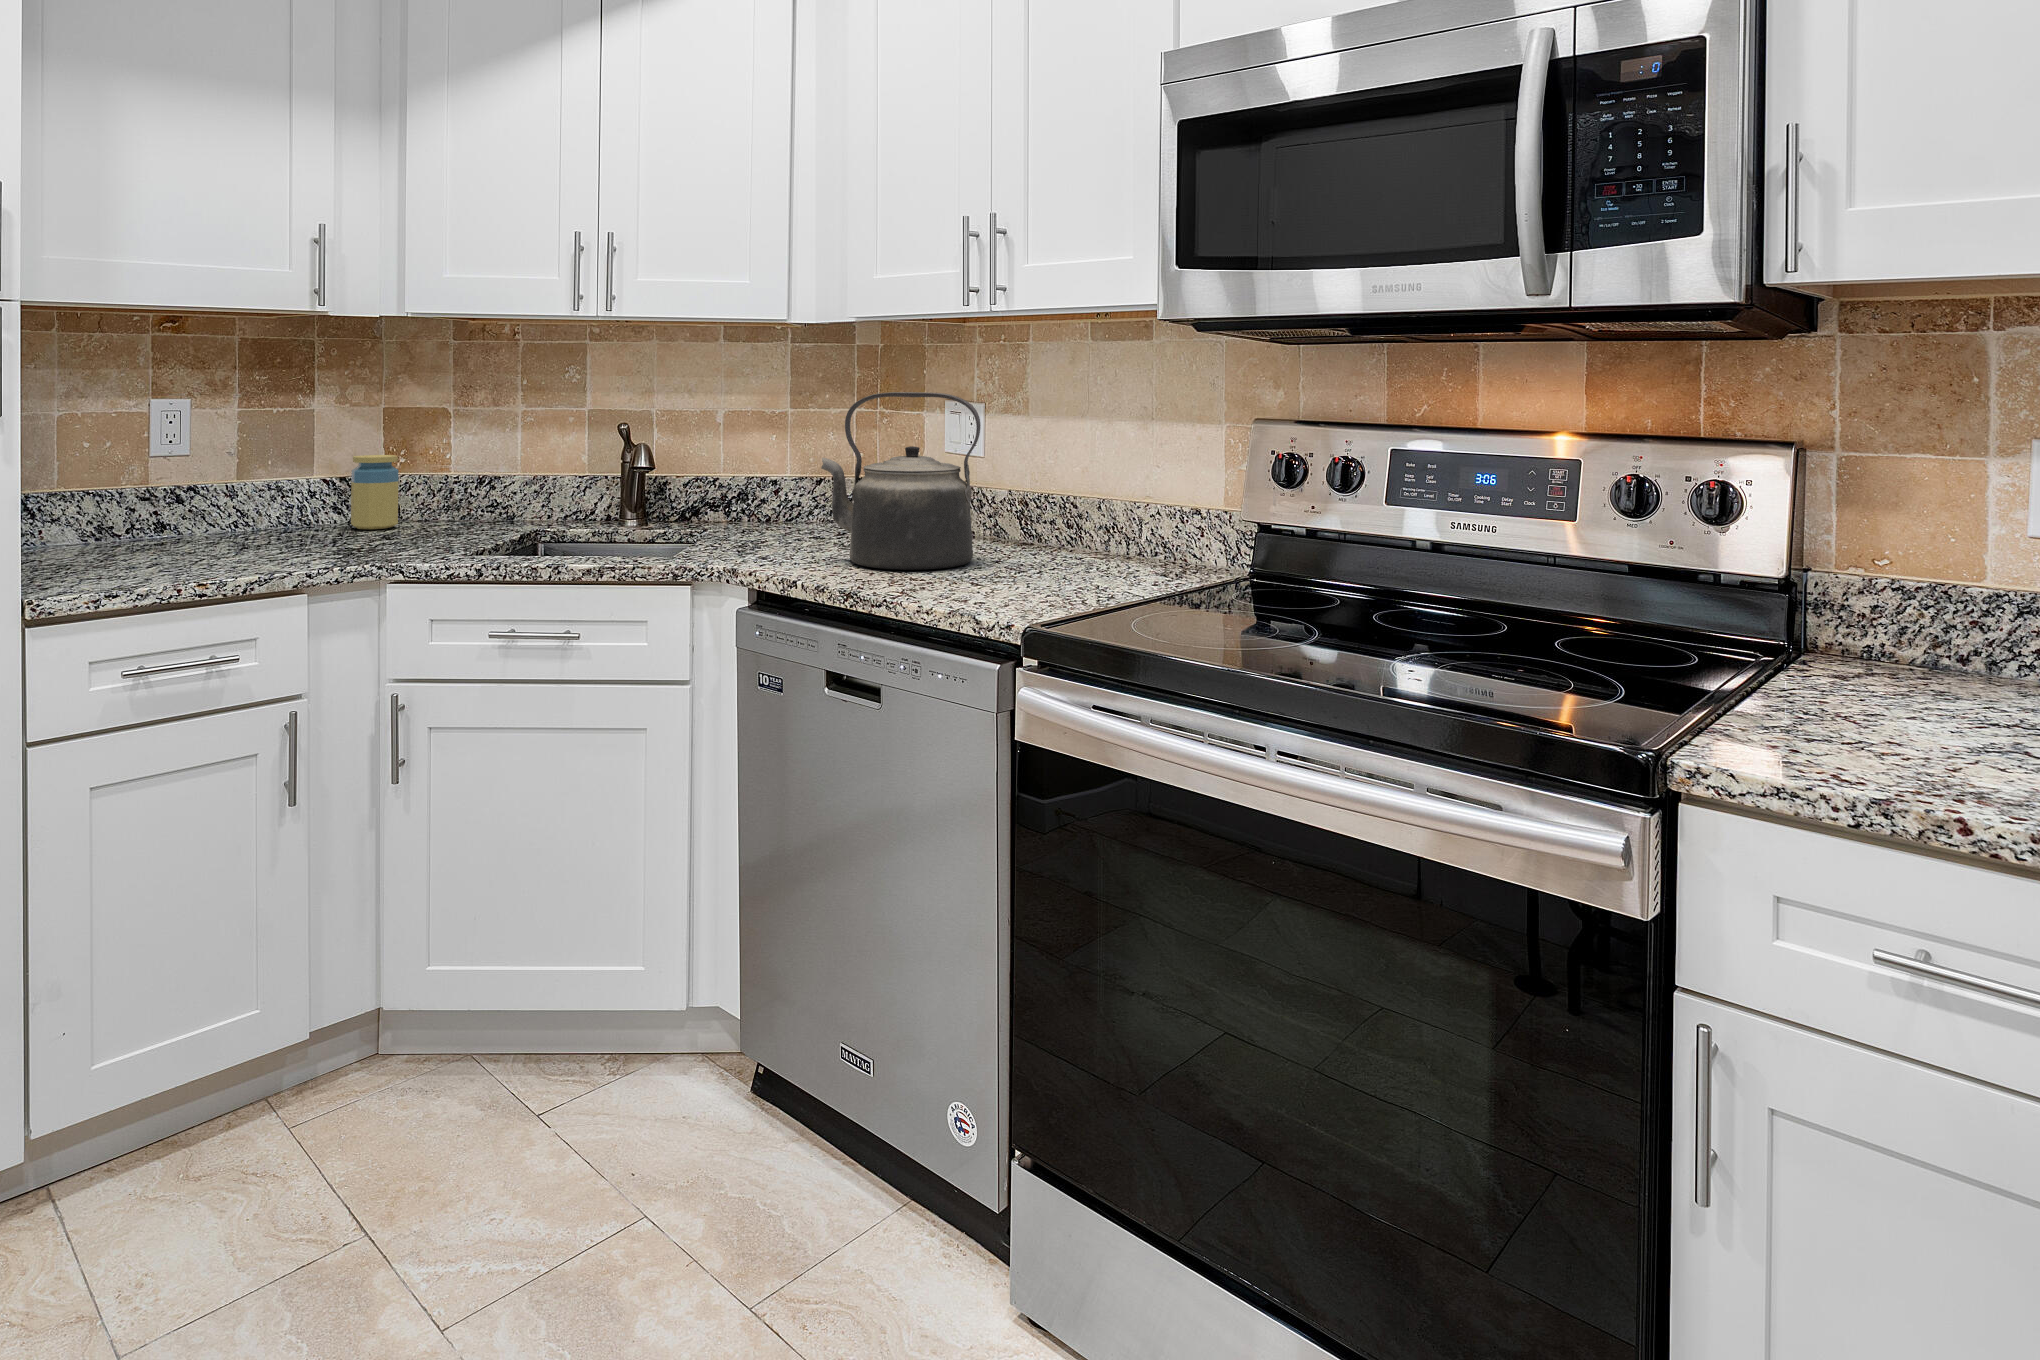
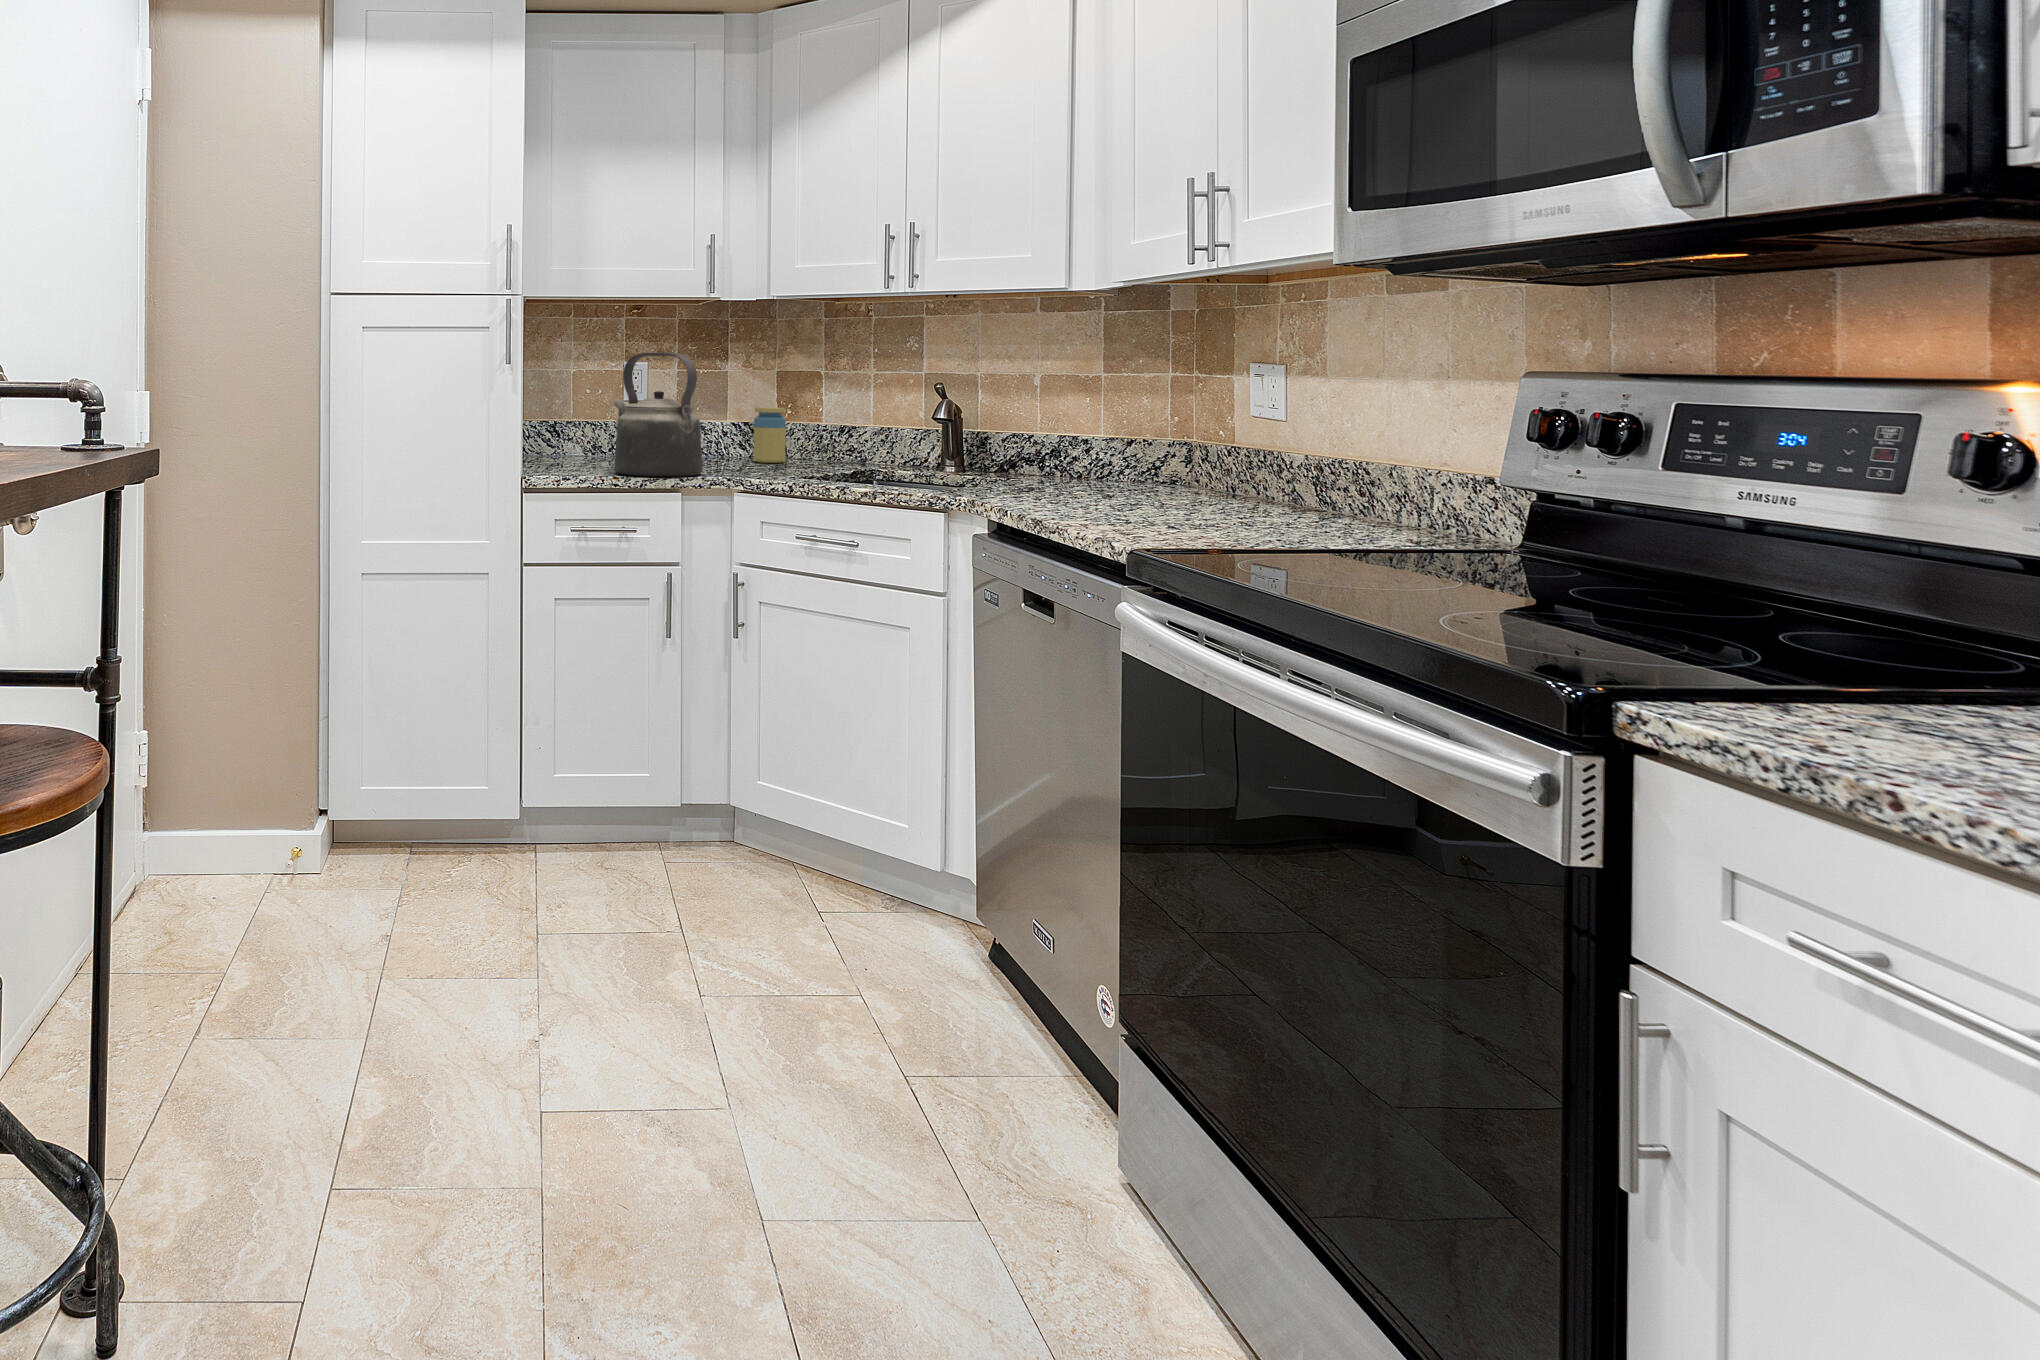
kettle: present [821,392,981,570] -> present [614,353,703,477]

